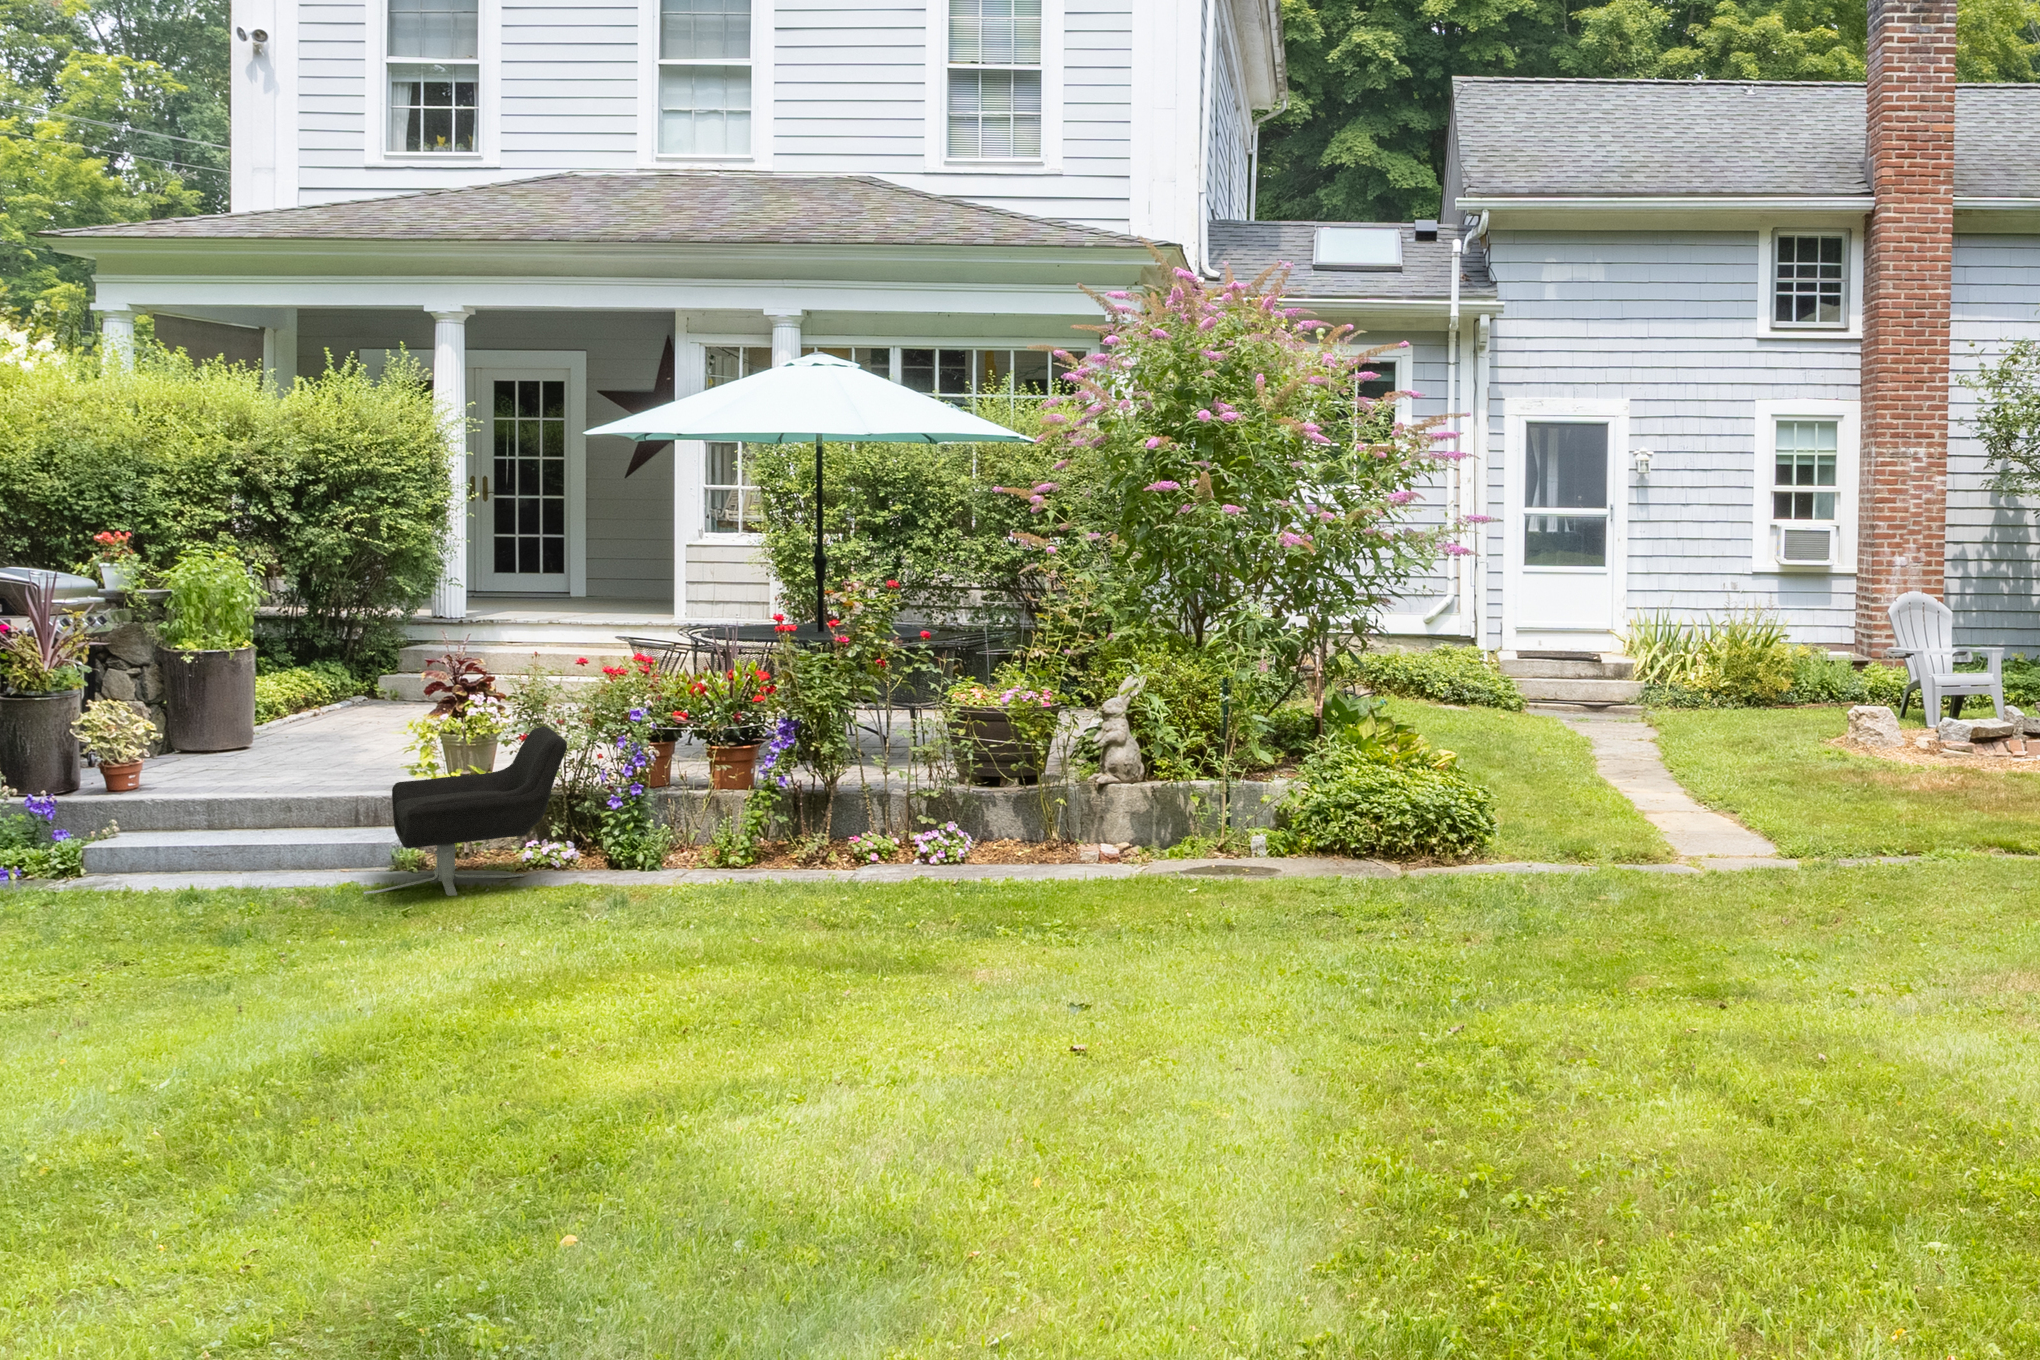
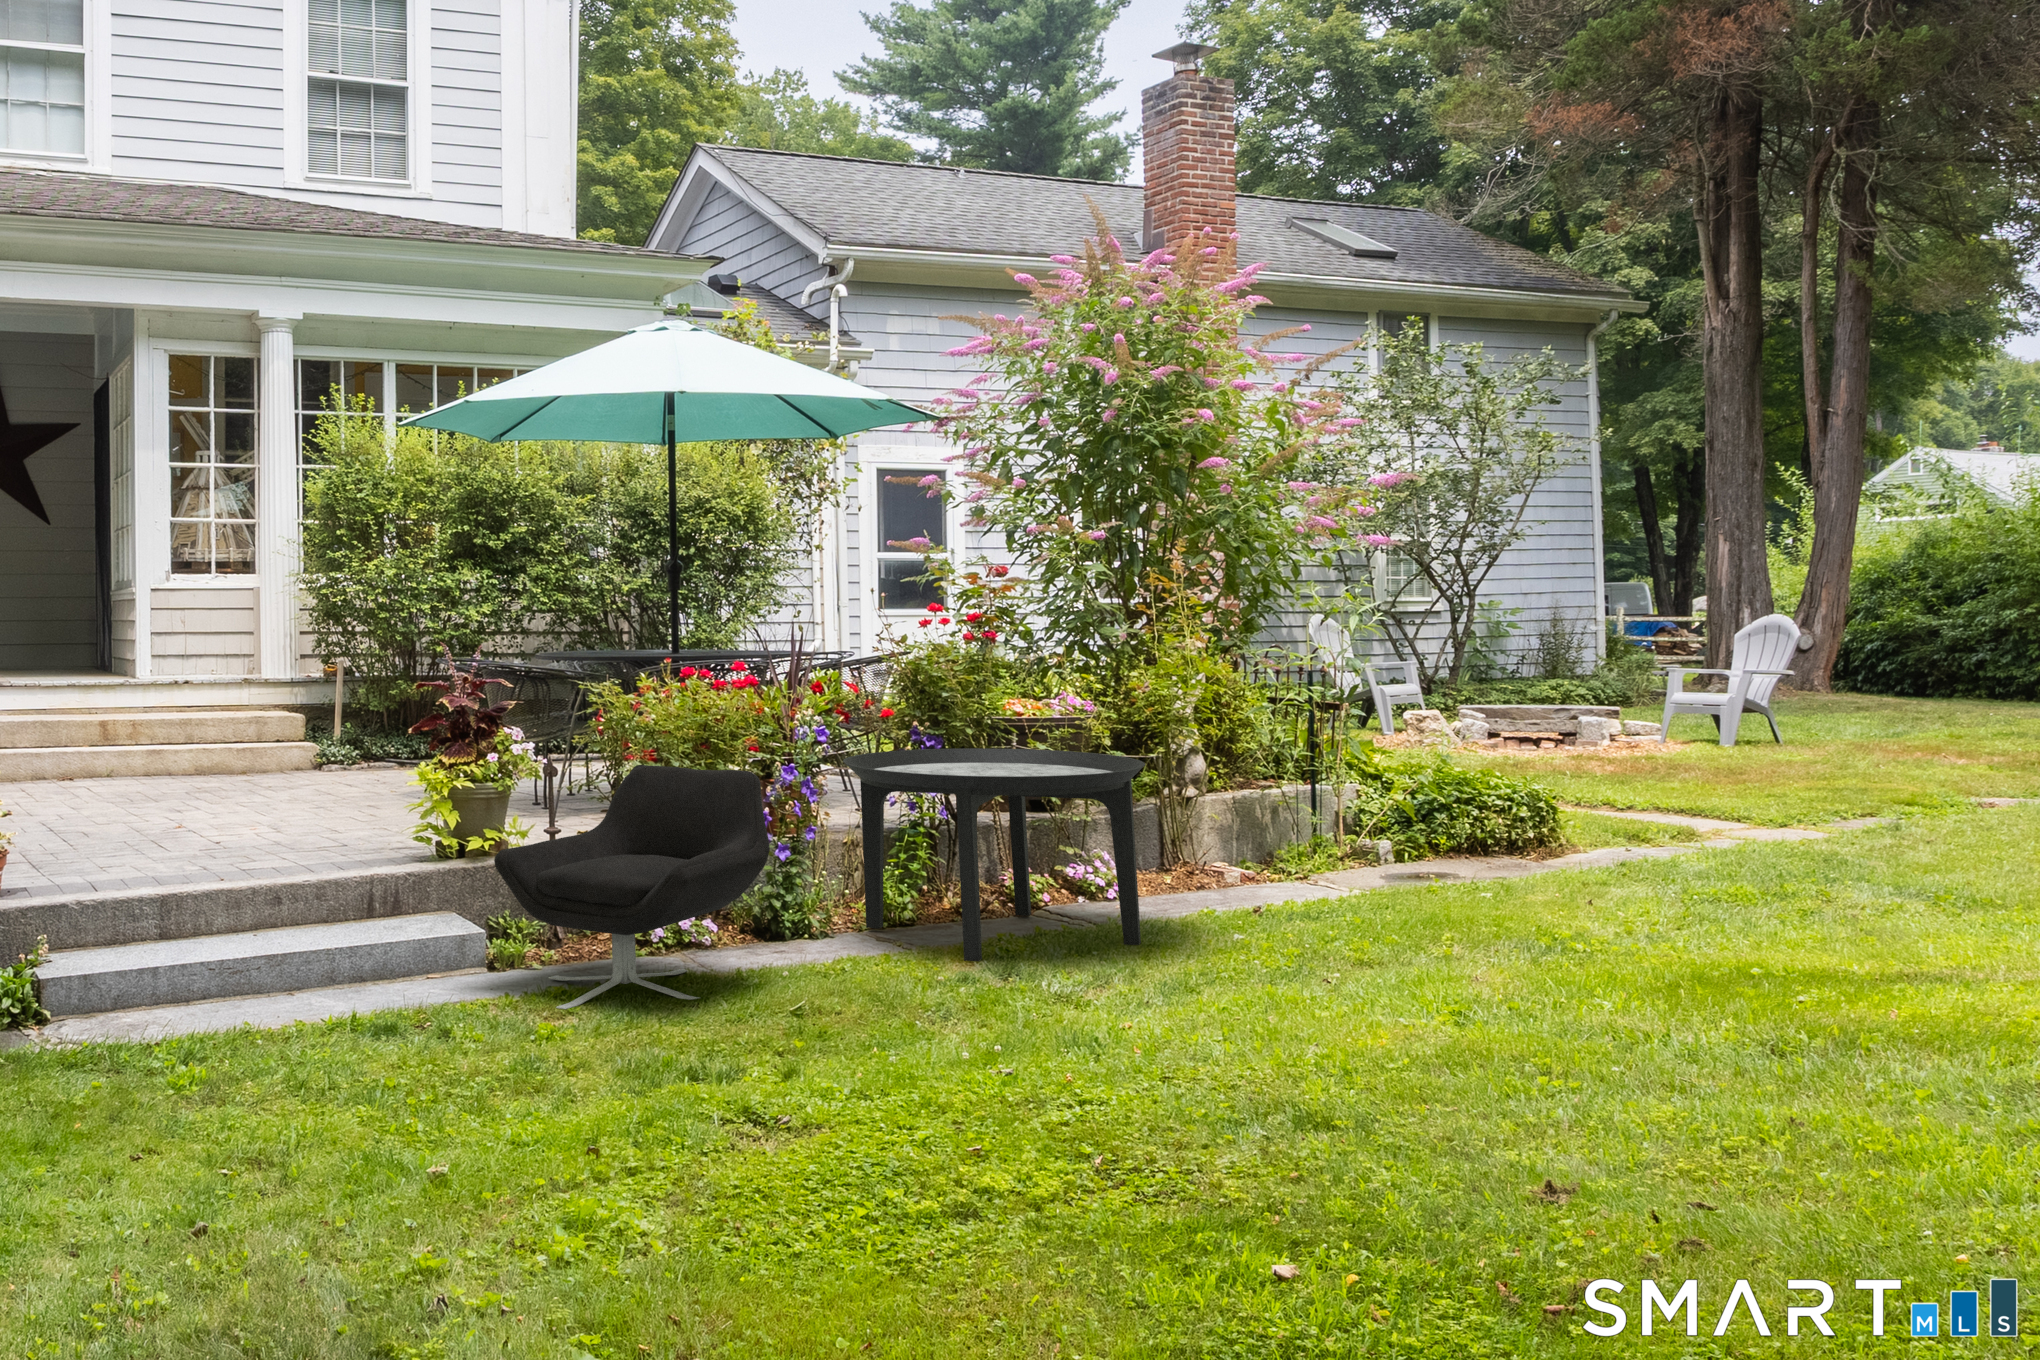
round table: none [682,722,917,889] -> present [843,748,1145,962]

